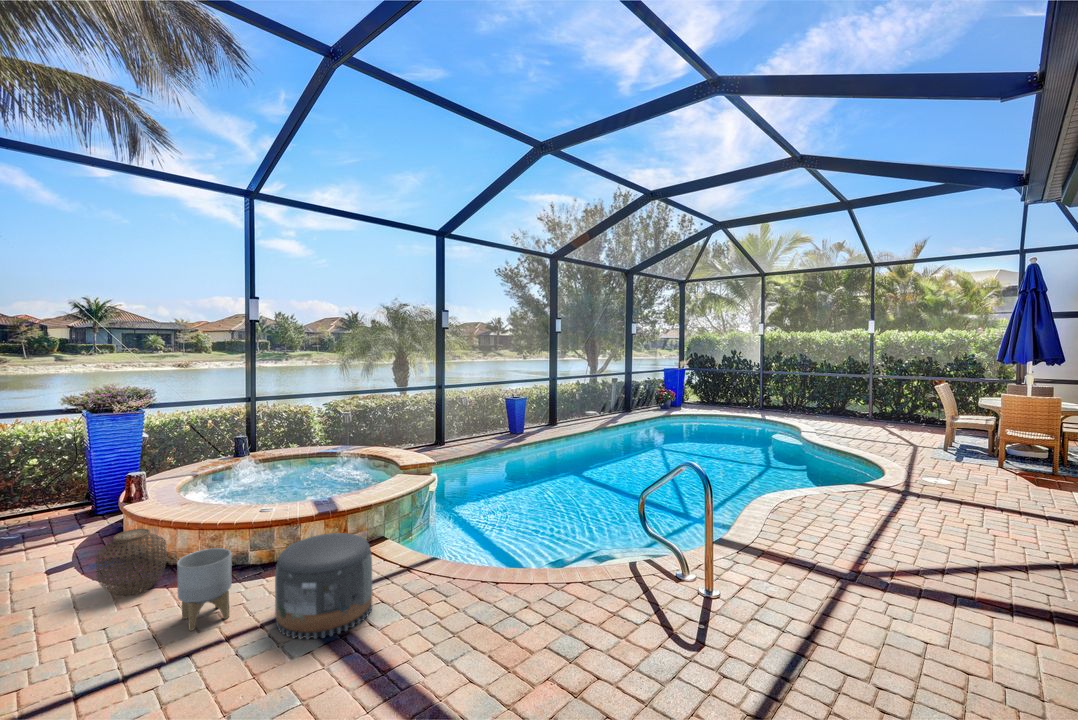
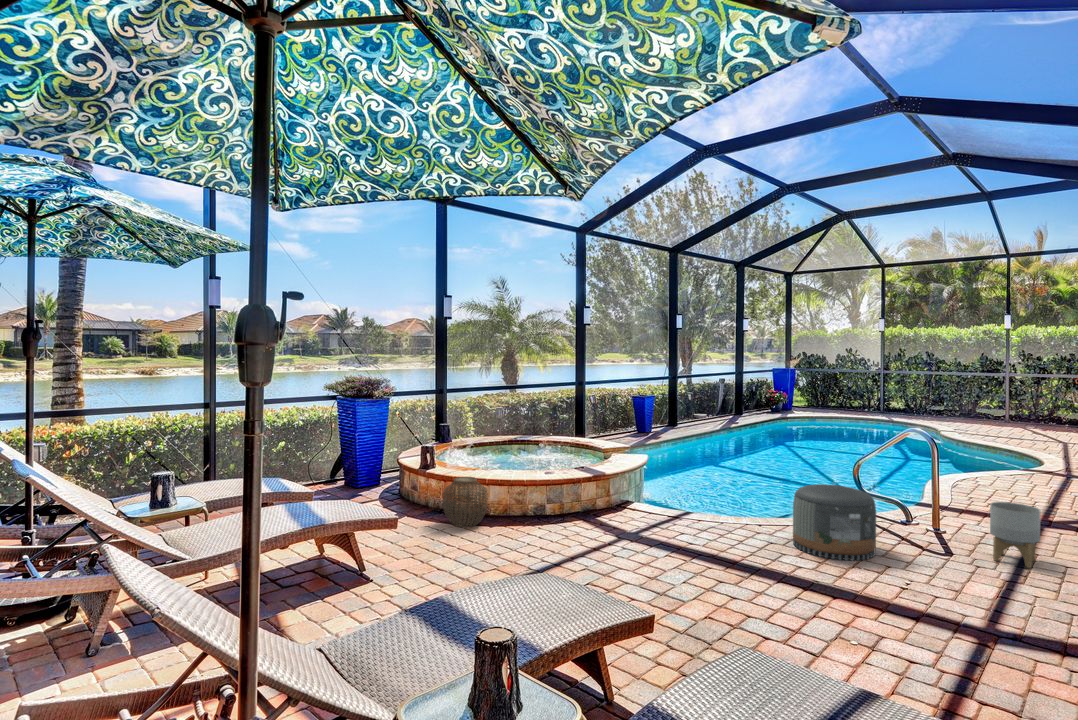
pouf: present [275,533,372,640] -> present [793,484,876,561]
planter: present [177,548,232,631] -> present [990,502,1041,568]

